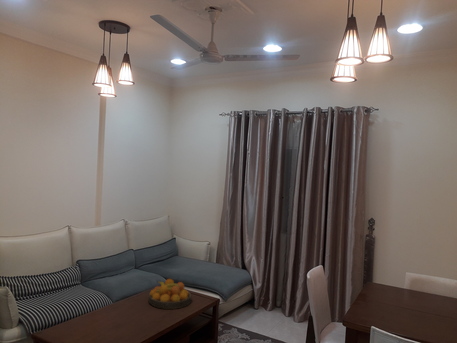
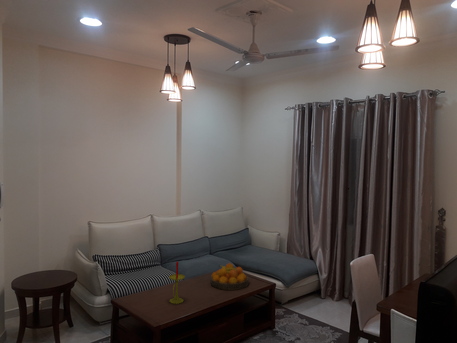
candle: none [106,280,126,331] -> present [169,262,185,304]

